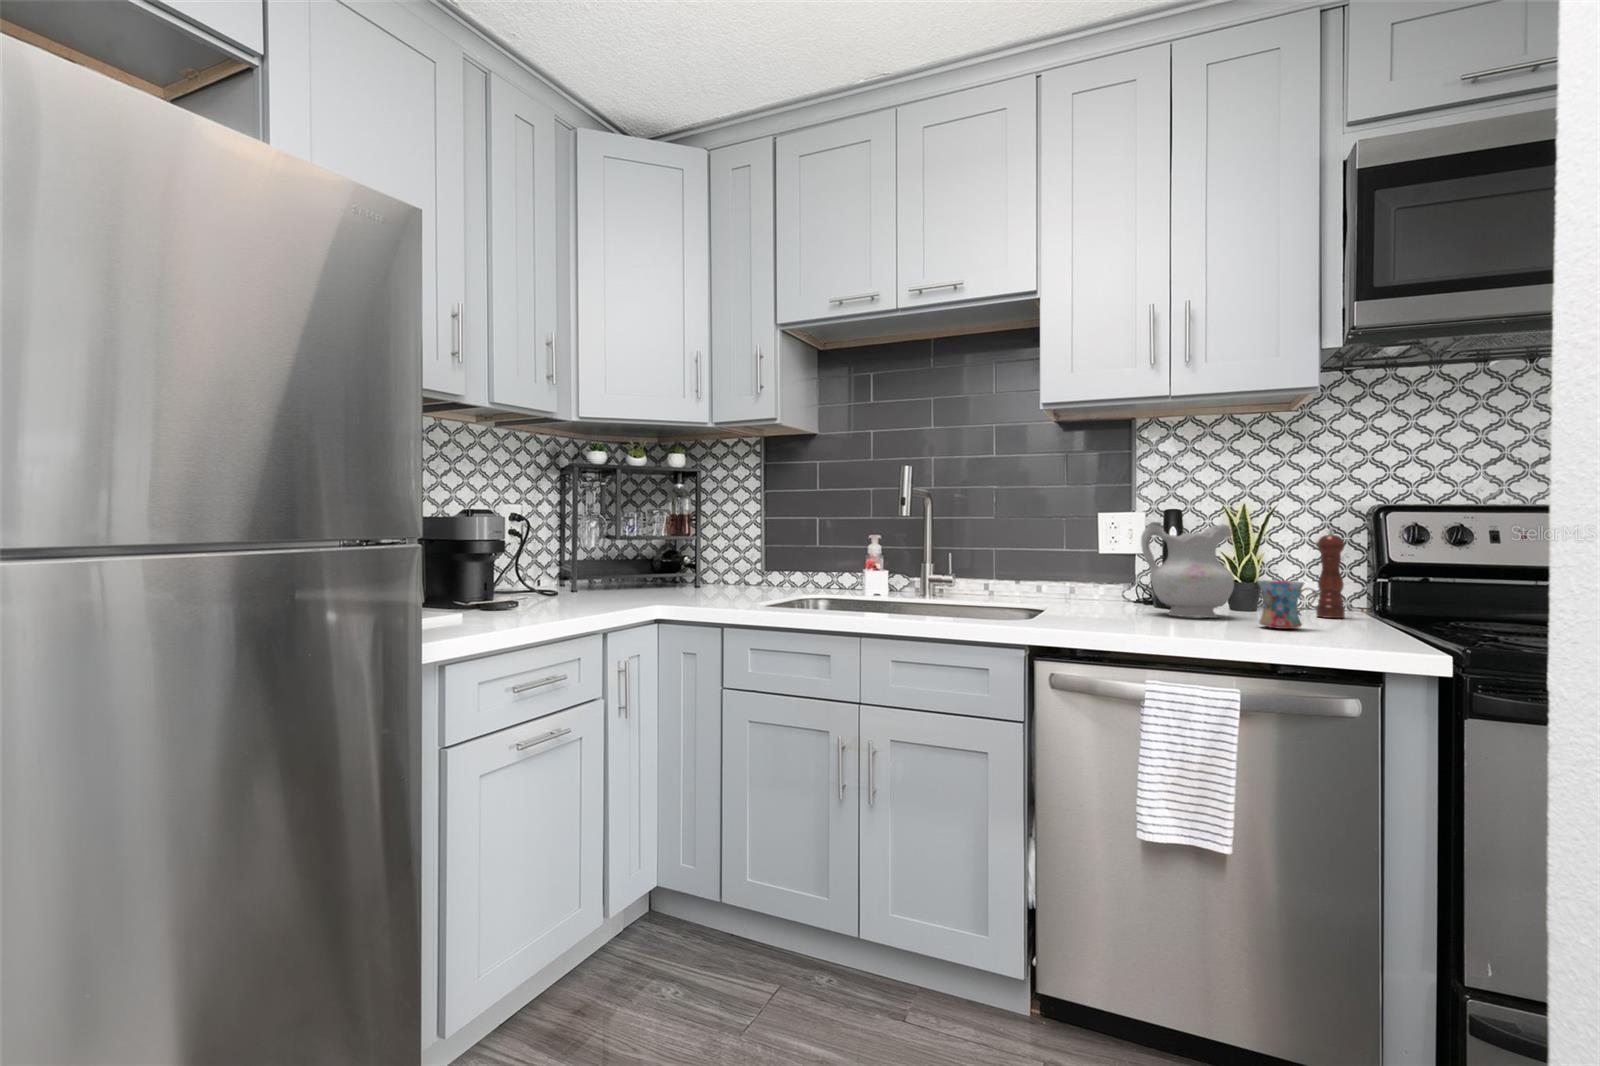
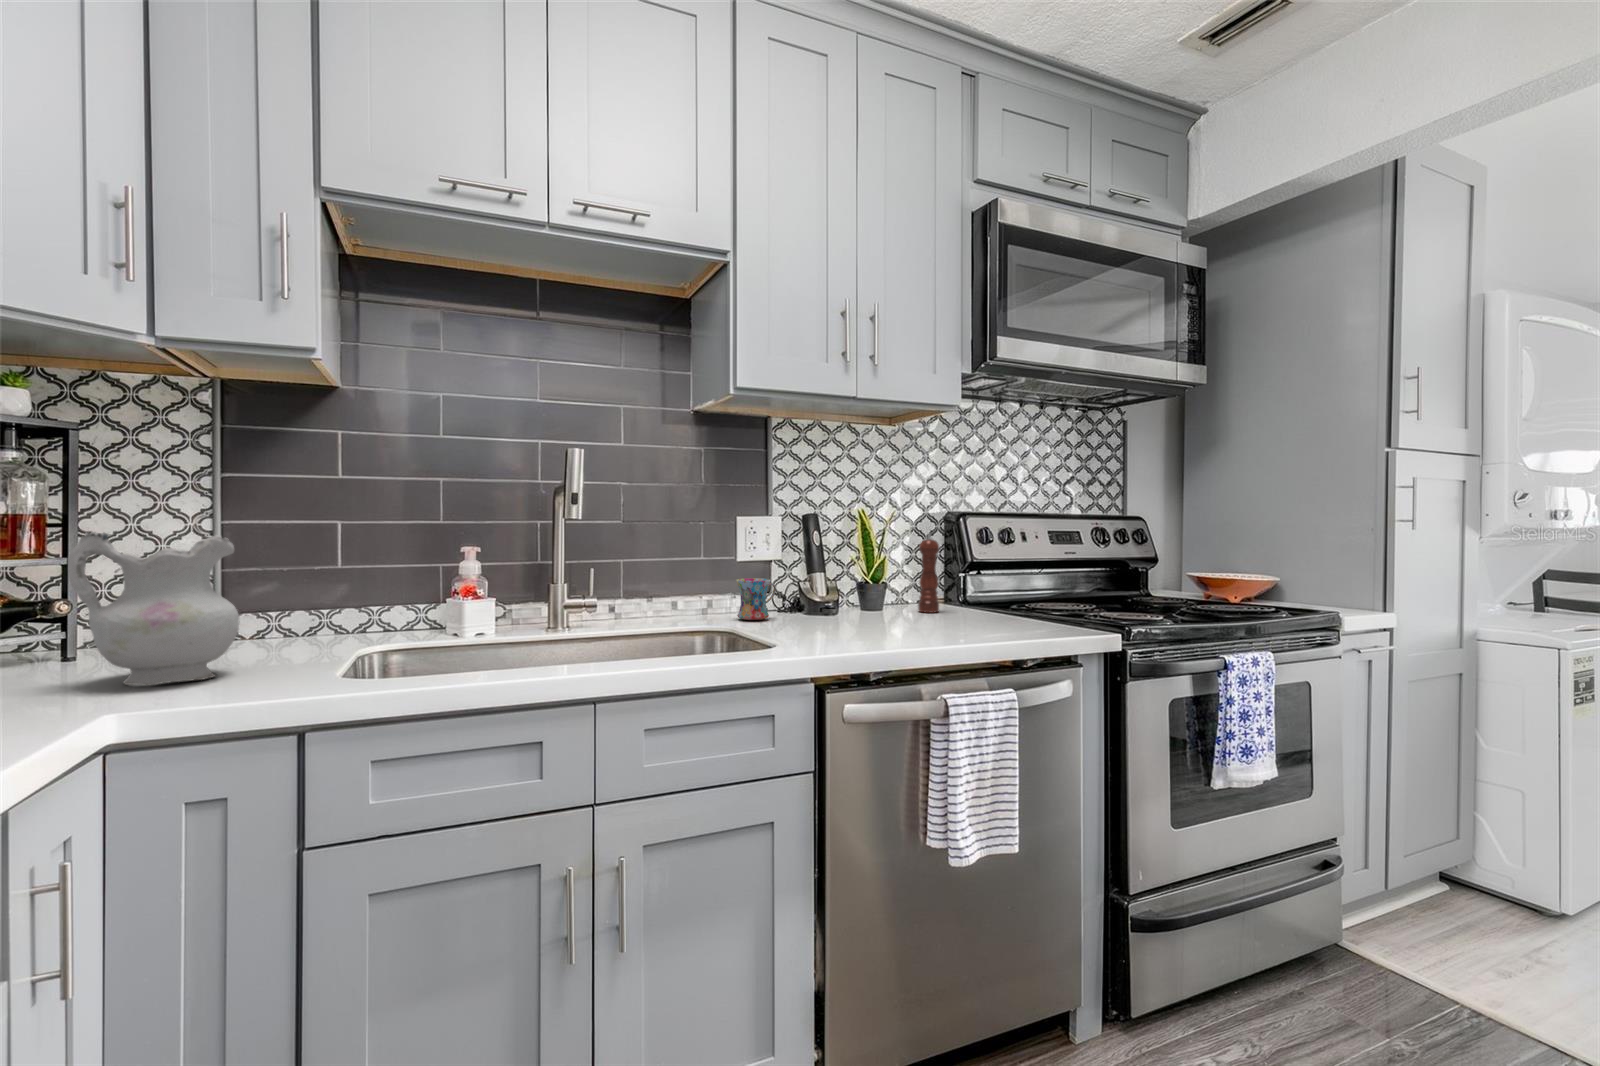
ceramic pitcher: present [1141,522,1234,618] -> present [68,532,239,685]
mug: present [1257,580,1317,629] -> present [736,578,776,620]

